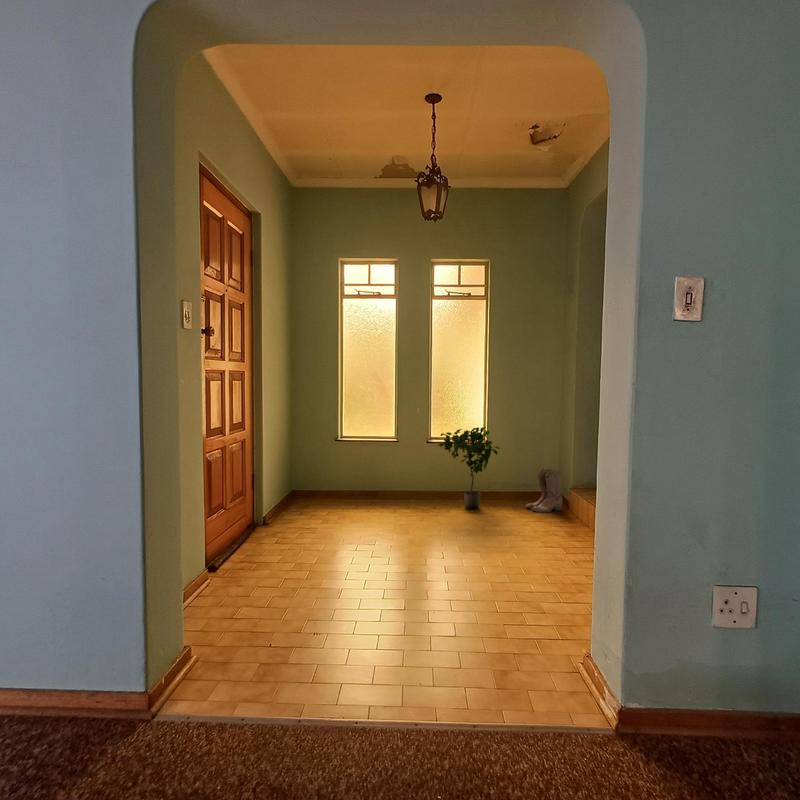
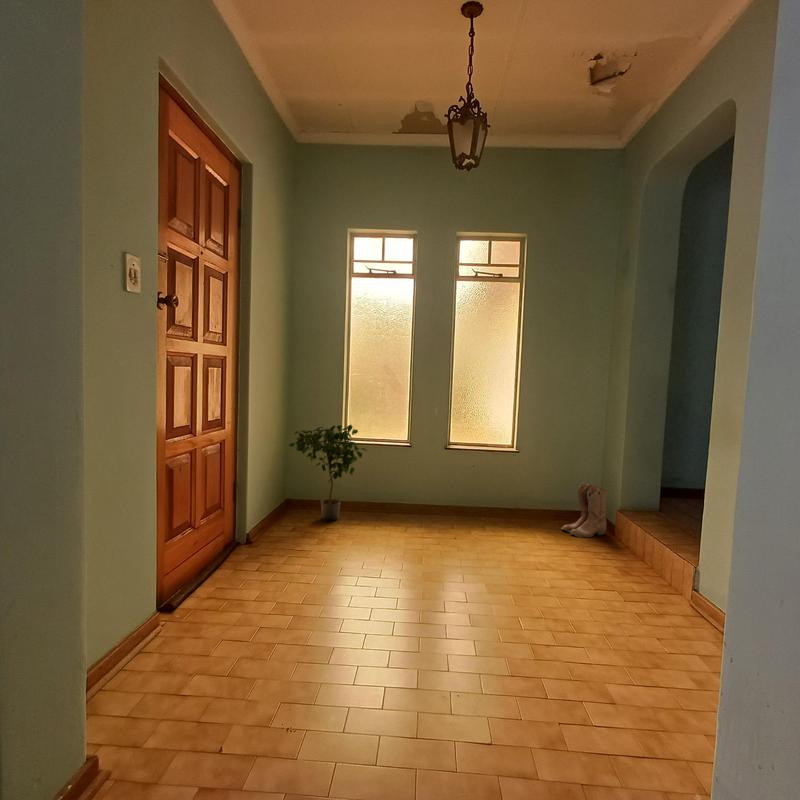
potted plant: present [438,427,500,509] -> present [289,425,367,521]

